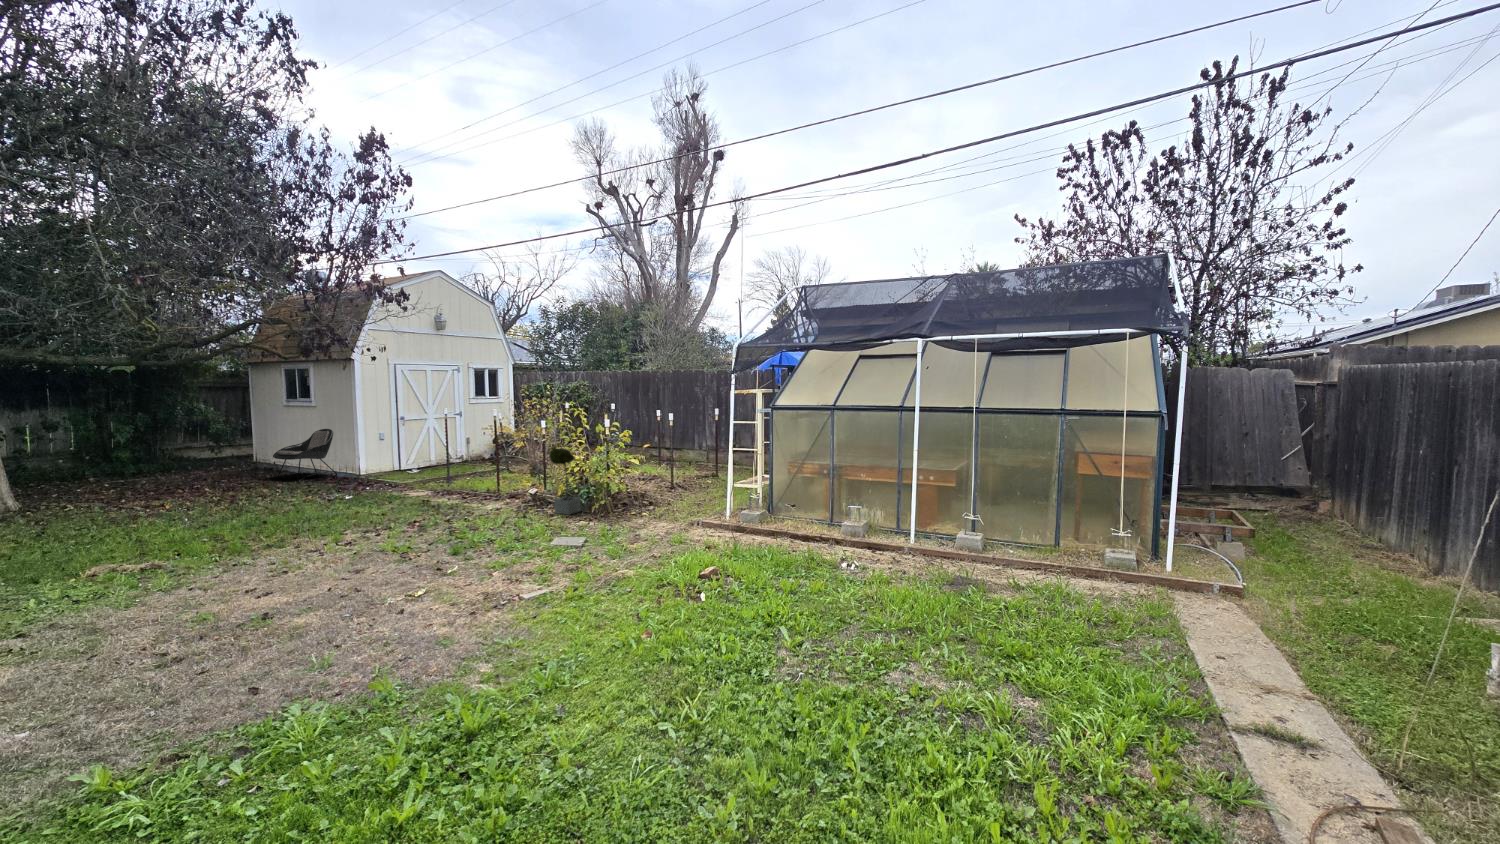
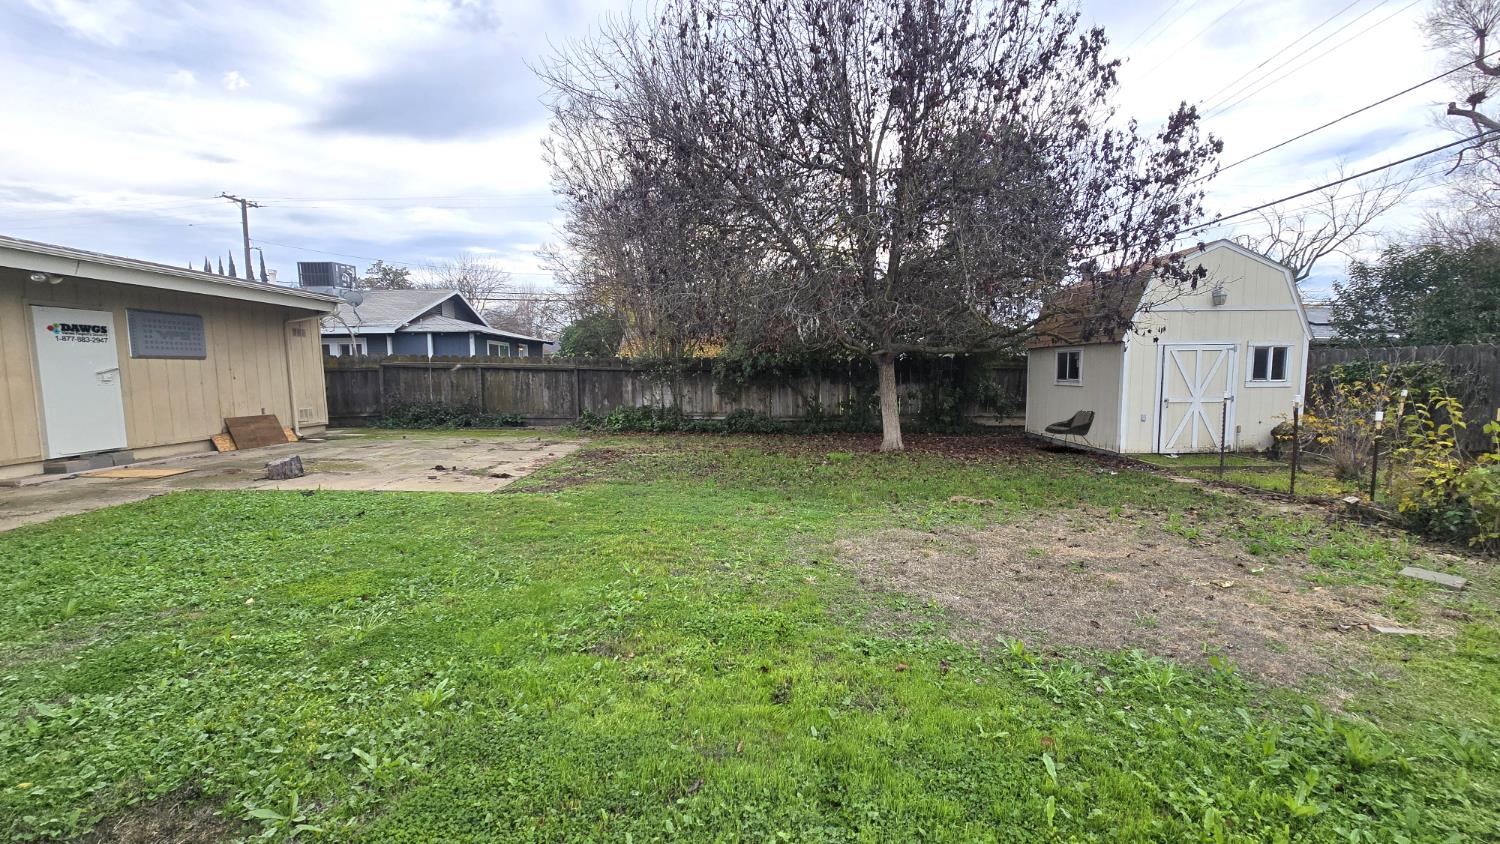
potted tree: present [549,447,581,515] -> none [1390,447,1445,540]

